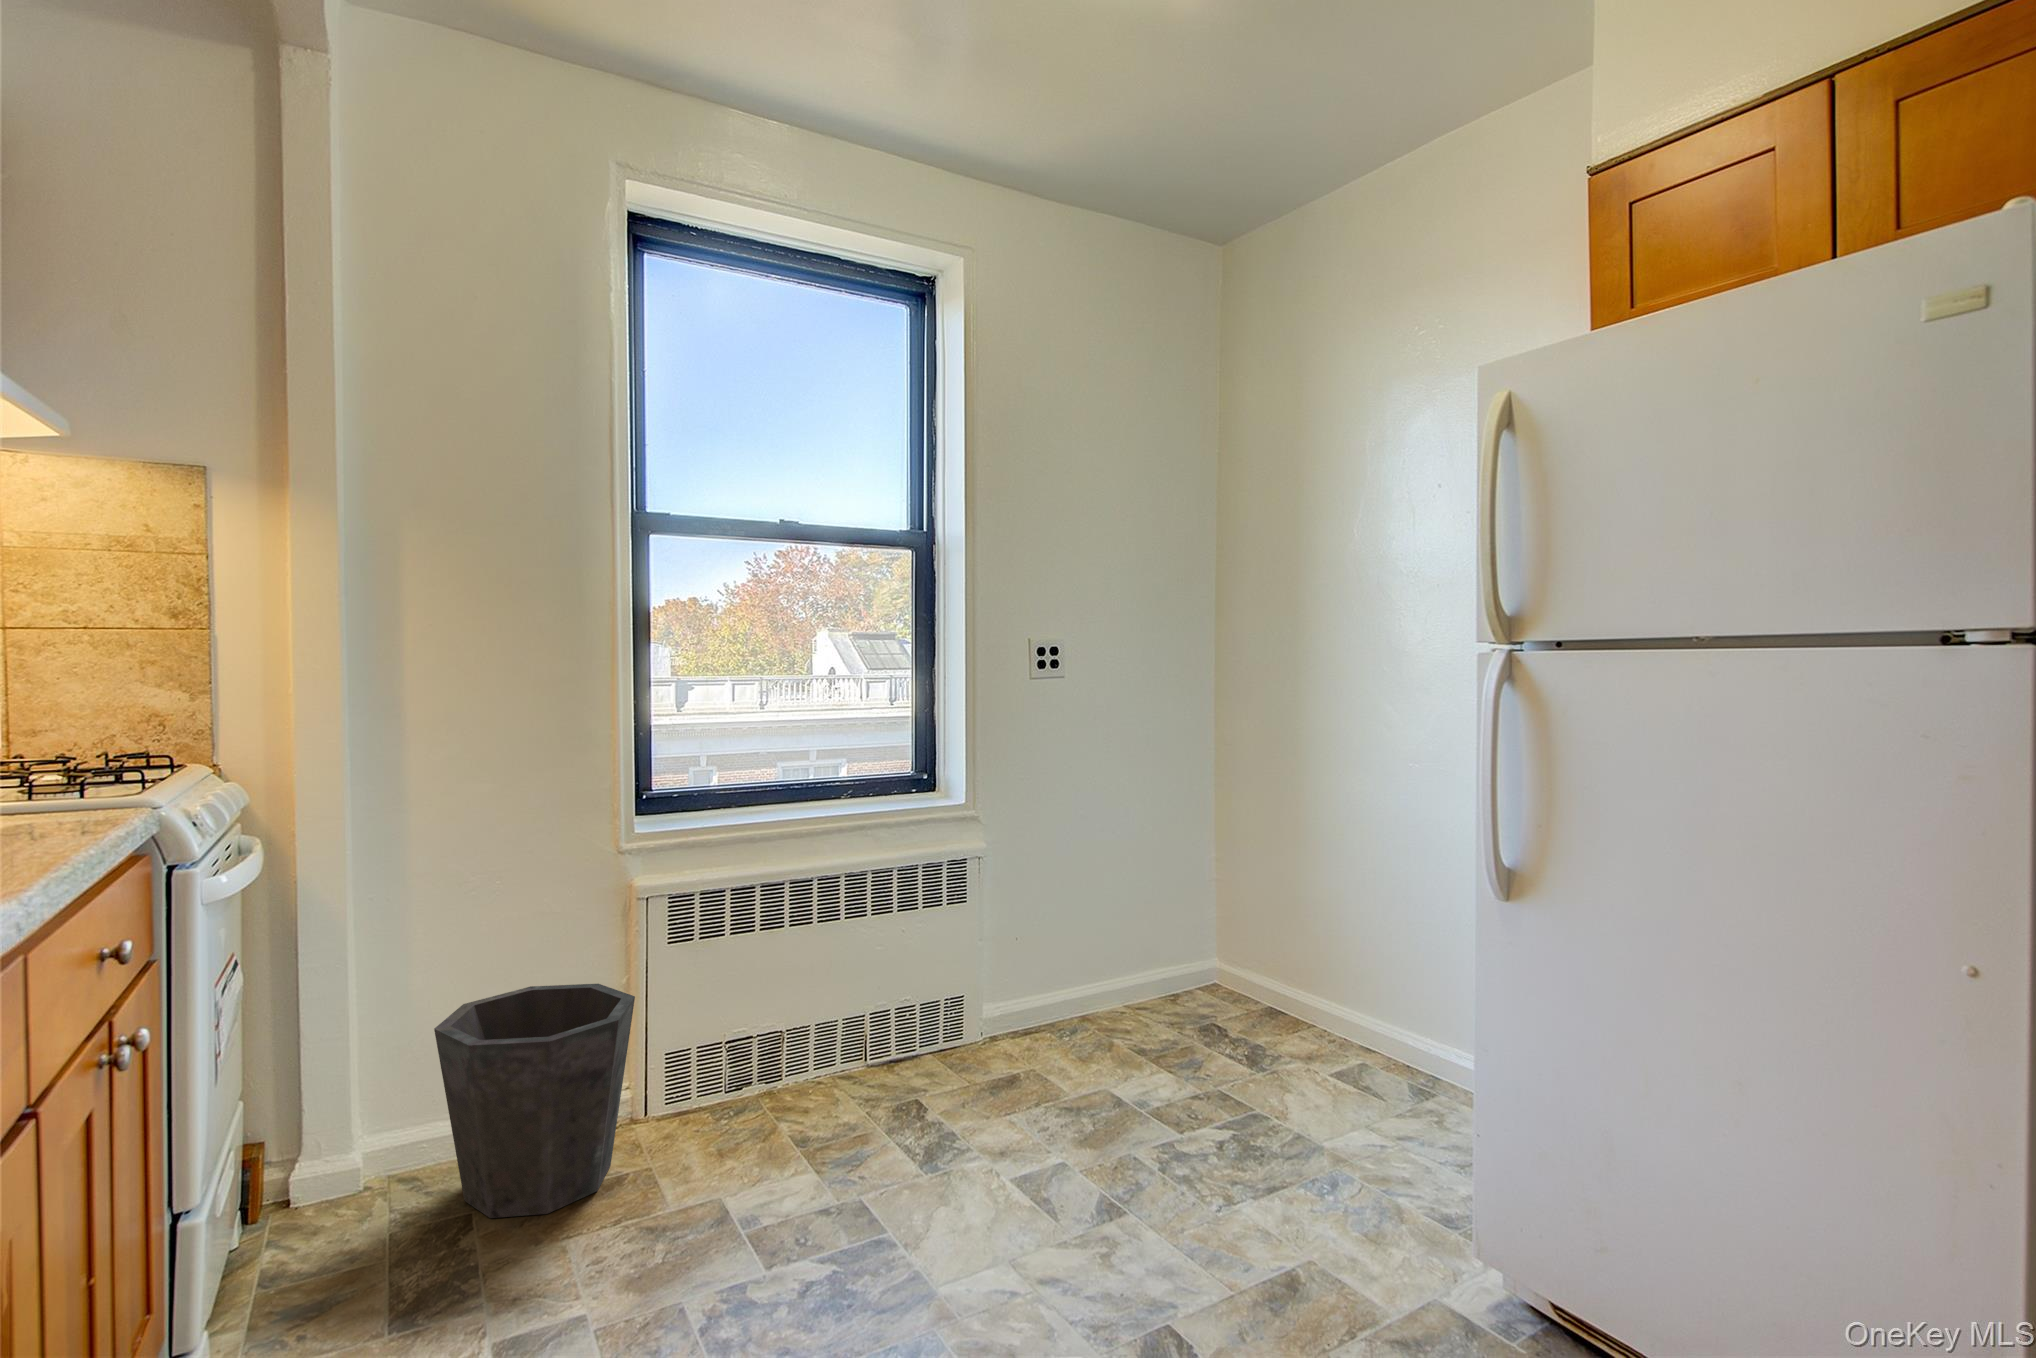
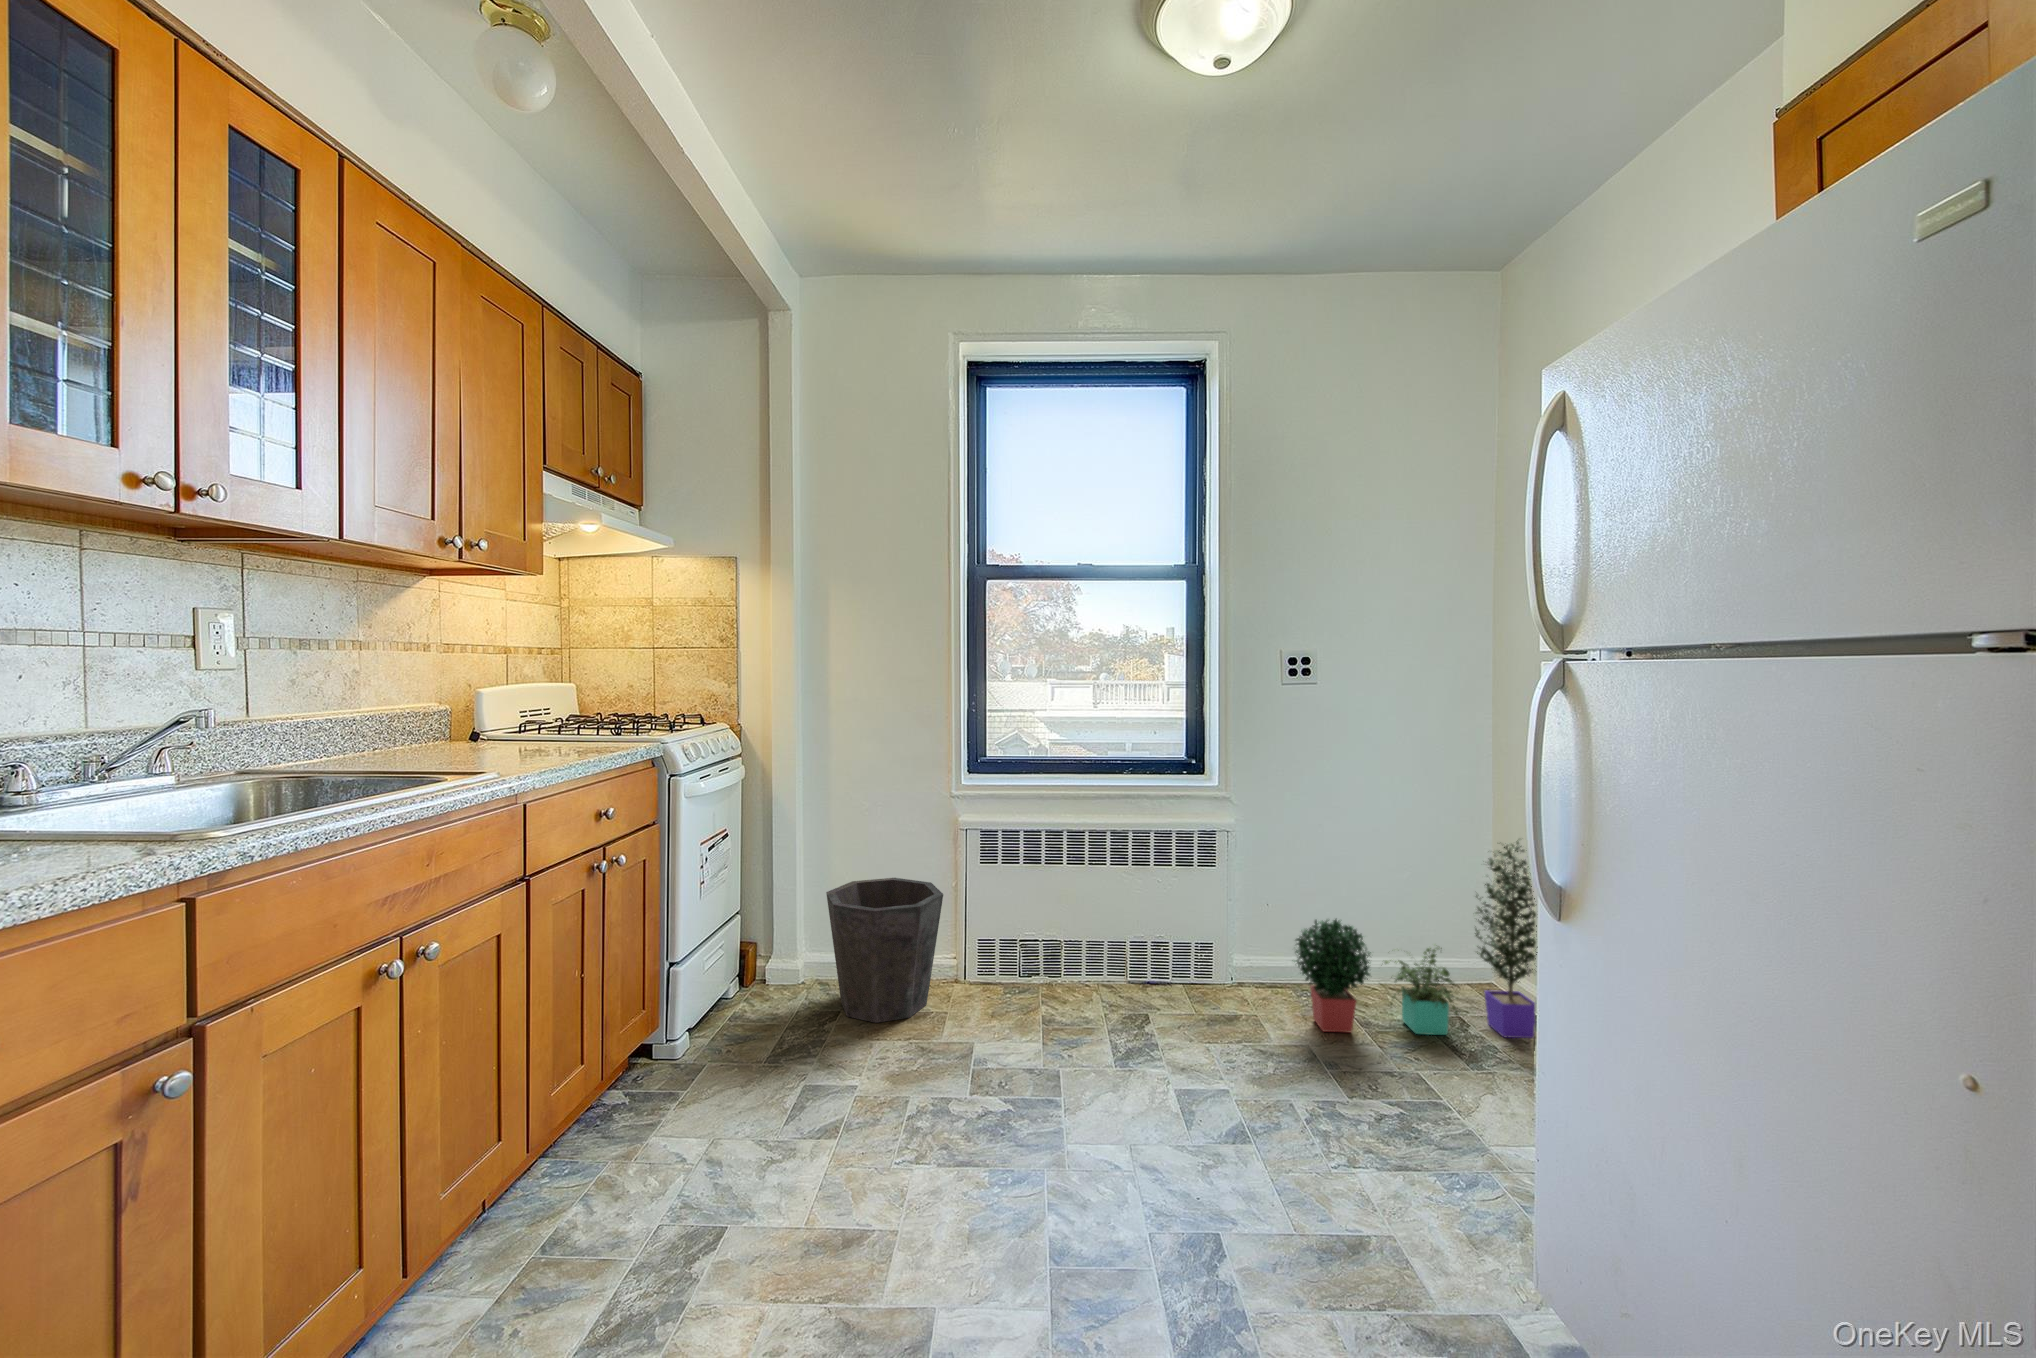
potted plant: none [1070,830,1302,1070] -> present [1294,839,1538,1038]

